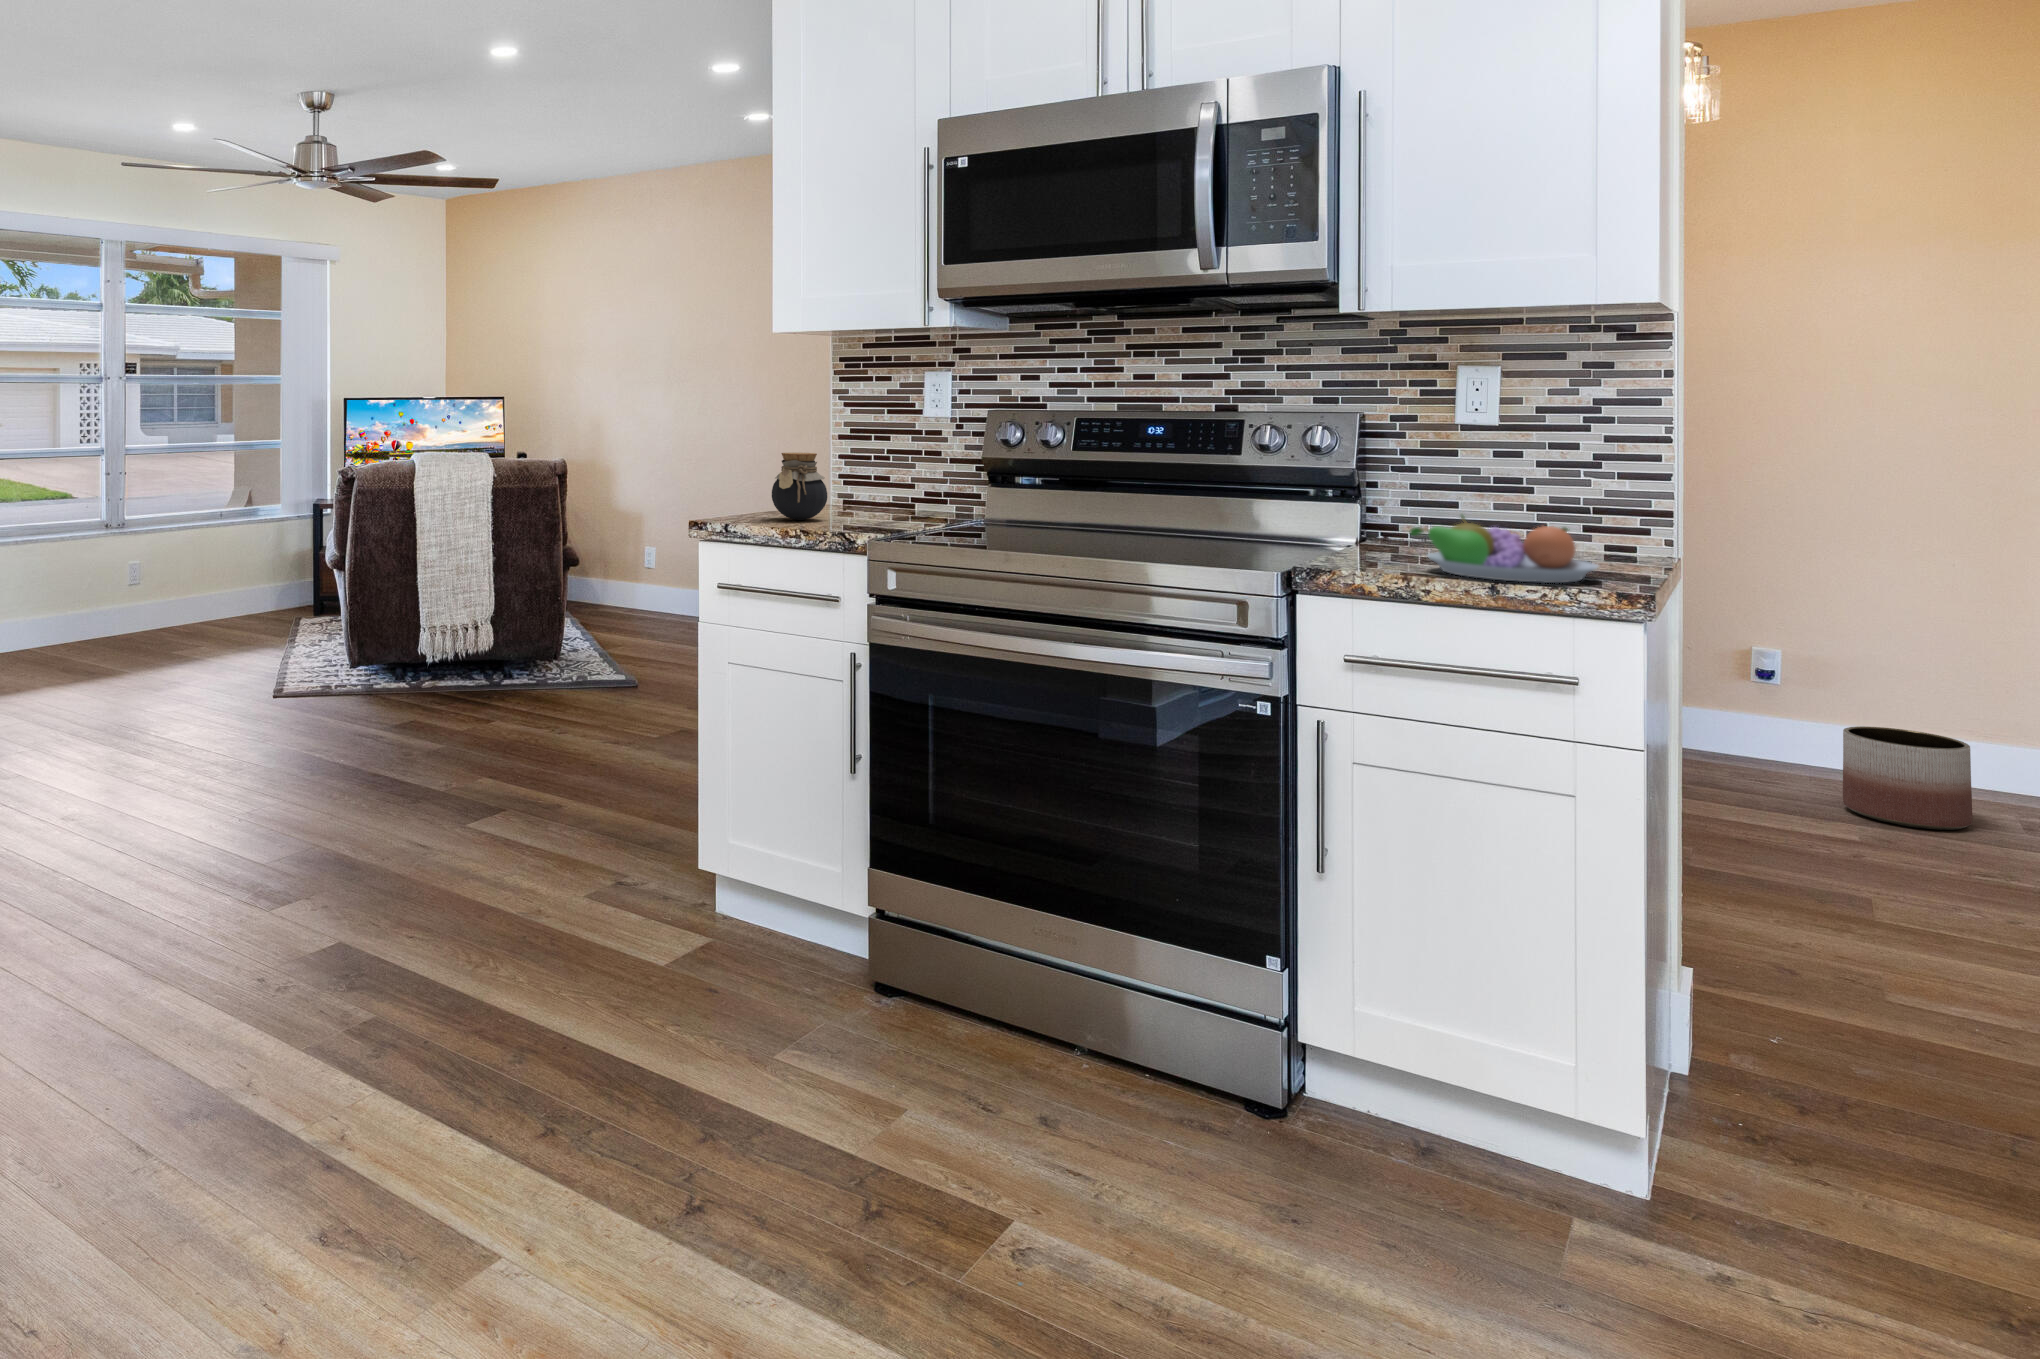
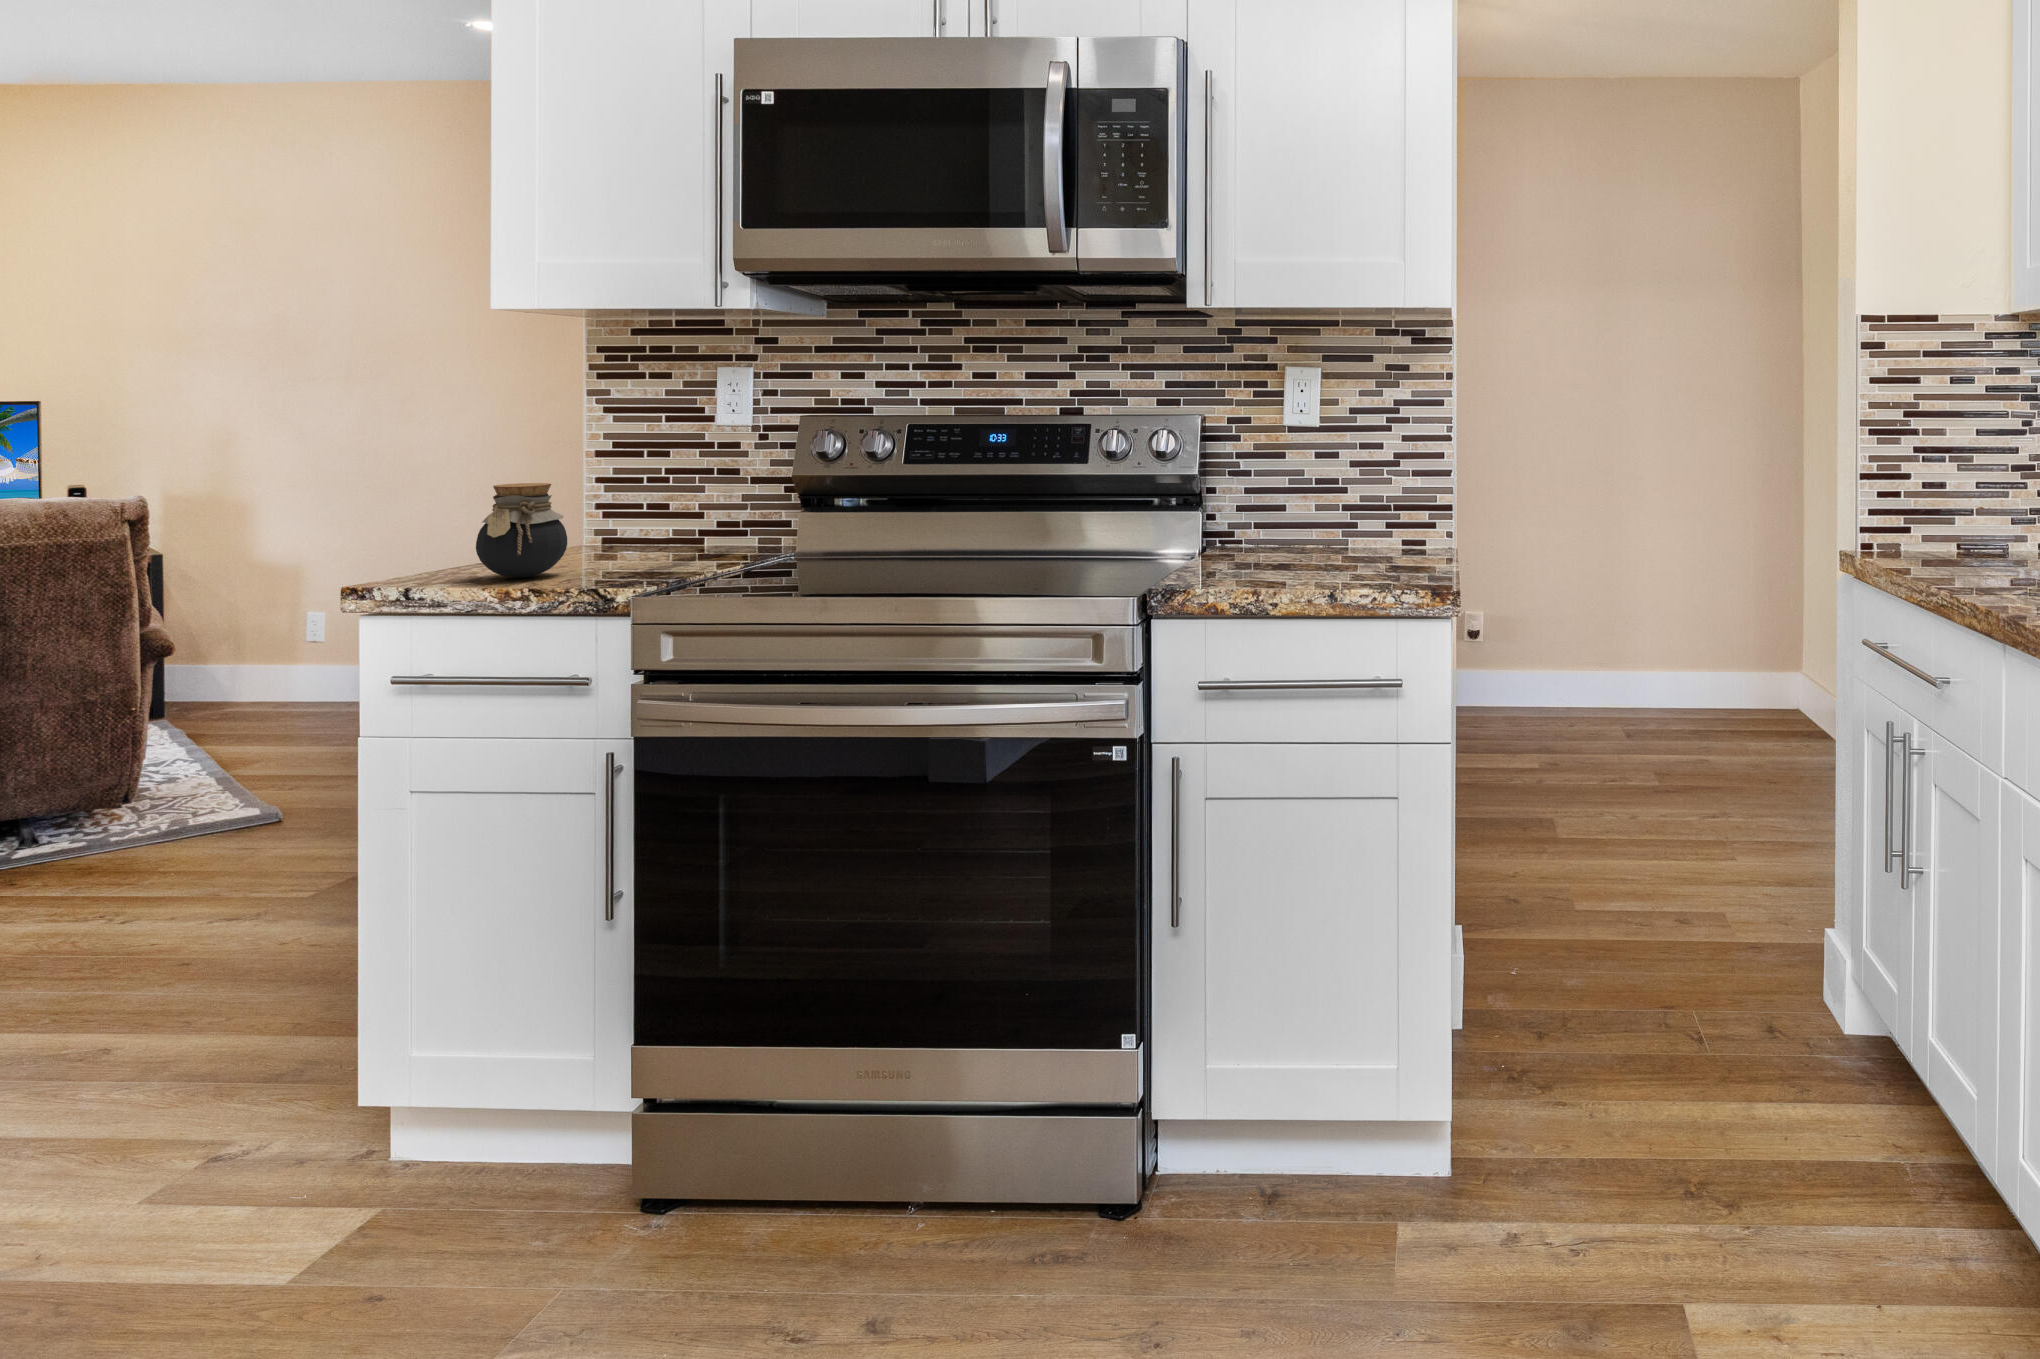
fruit bowl: present [1410,515,1598,583] -> none [1255,518,1410,585]
planter: present [1843,726,1972,830] -> none [1521,647,1593,724]

